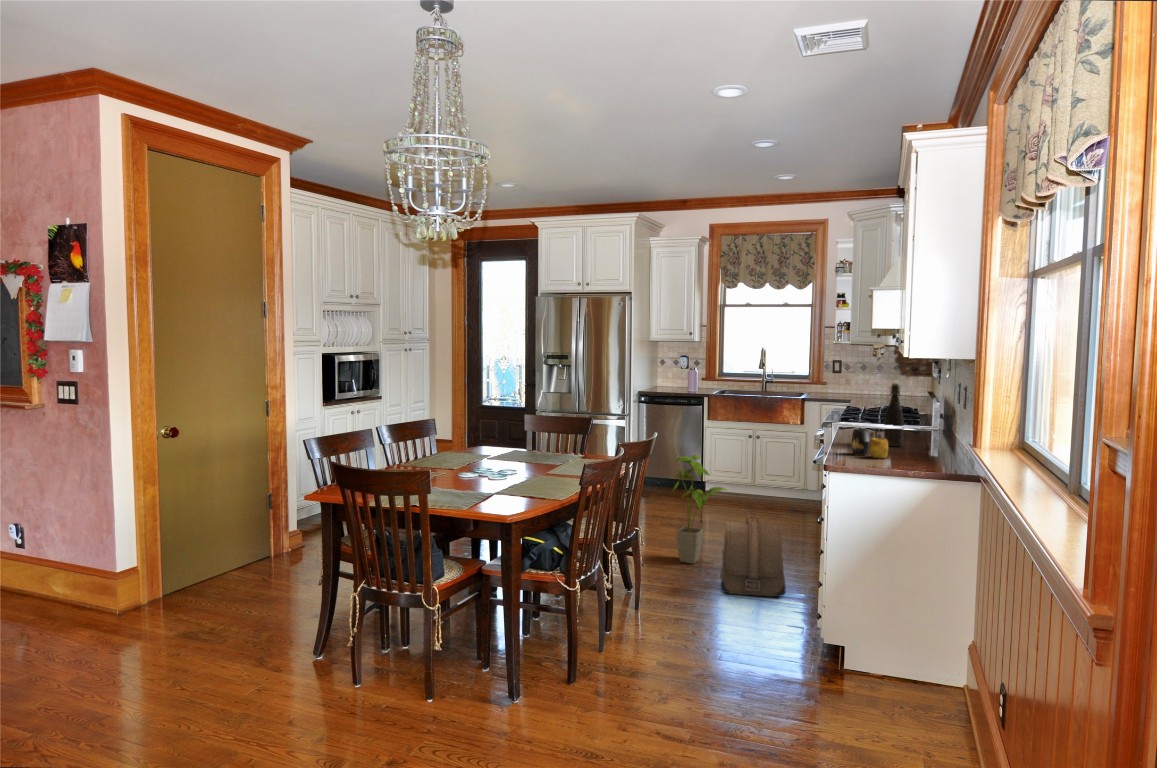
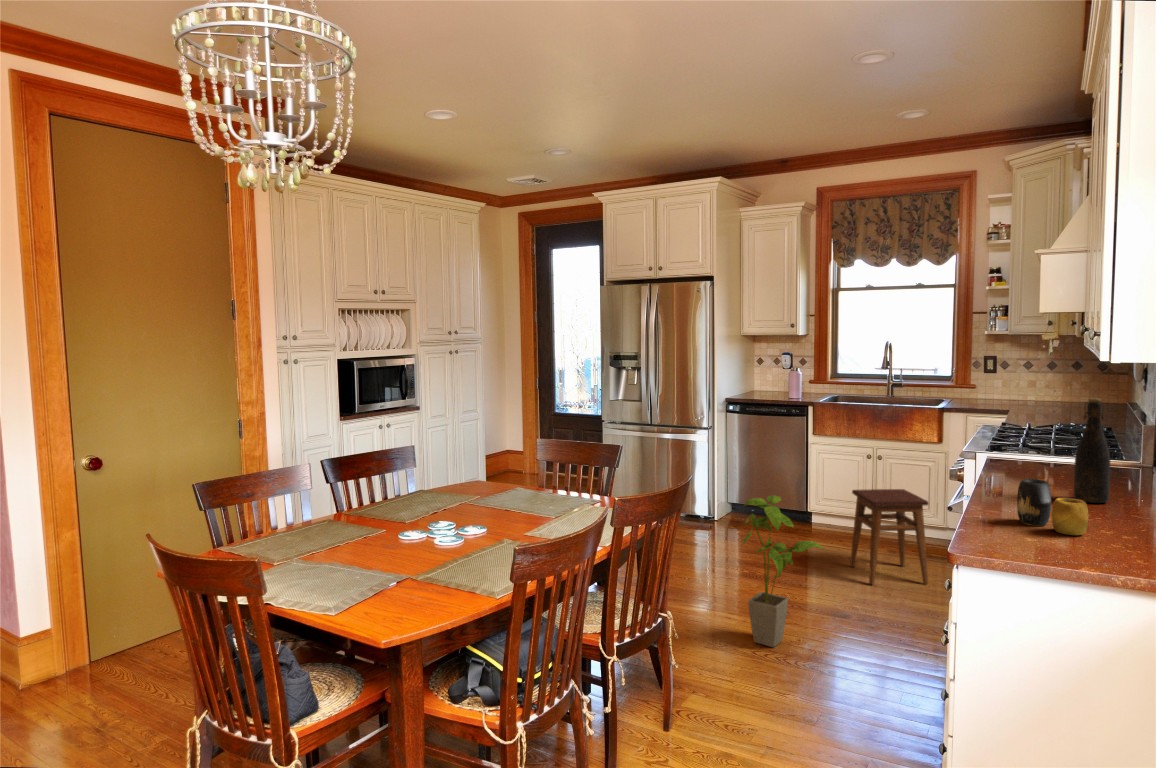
stool: none [738,458,795,527] -> present [850,489,928,584]
backpack: present [720,515,786,597] -> none [803,593,906,725]

